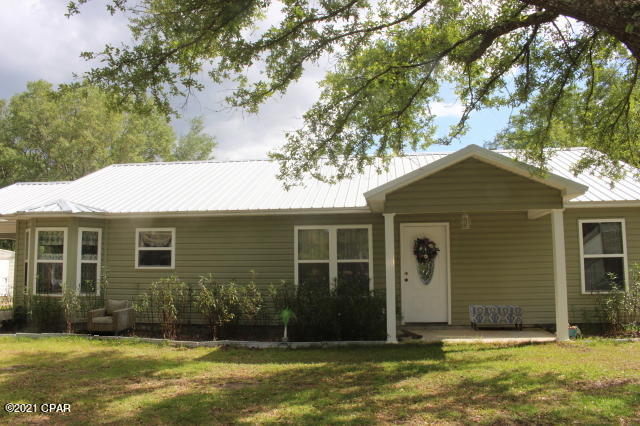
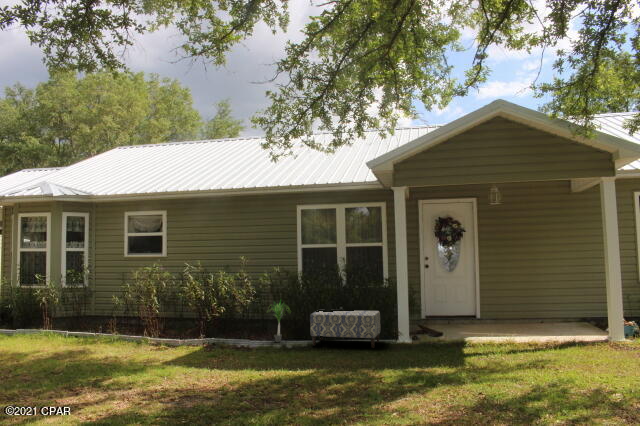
armchair: present [87,300,136,336] -> none [70,291,125,331]
bench: present [469,305,523,331] -> present [310,311,380,348]

